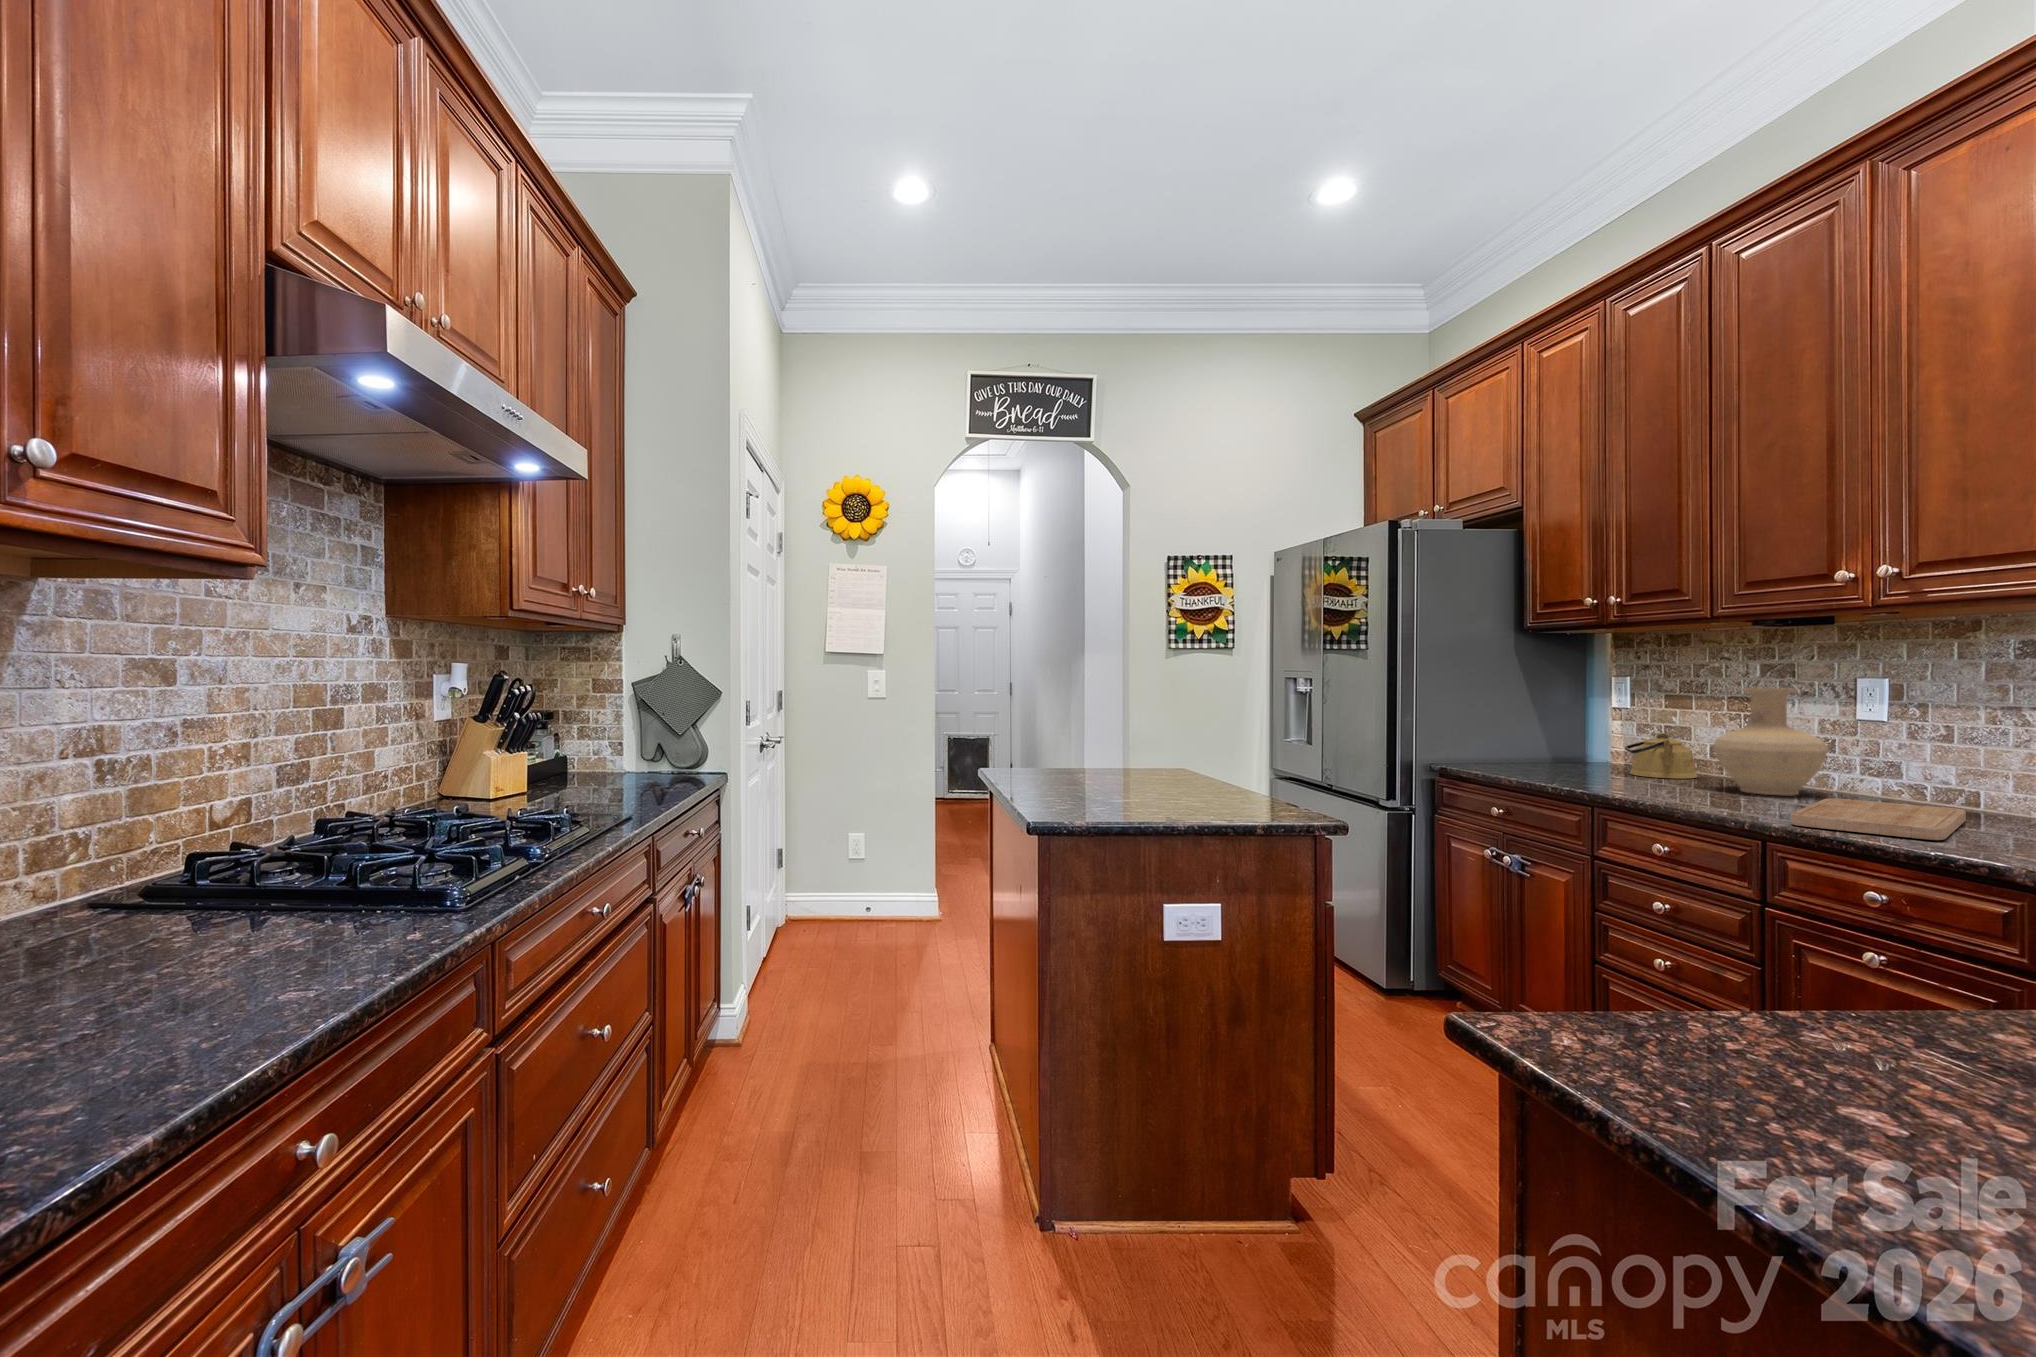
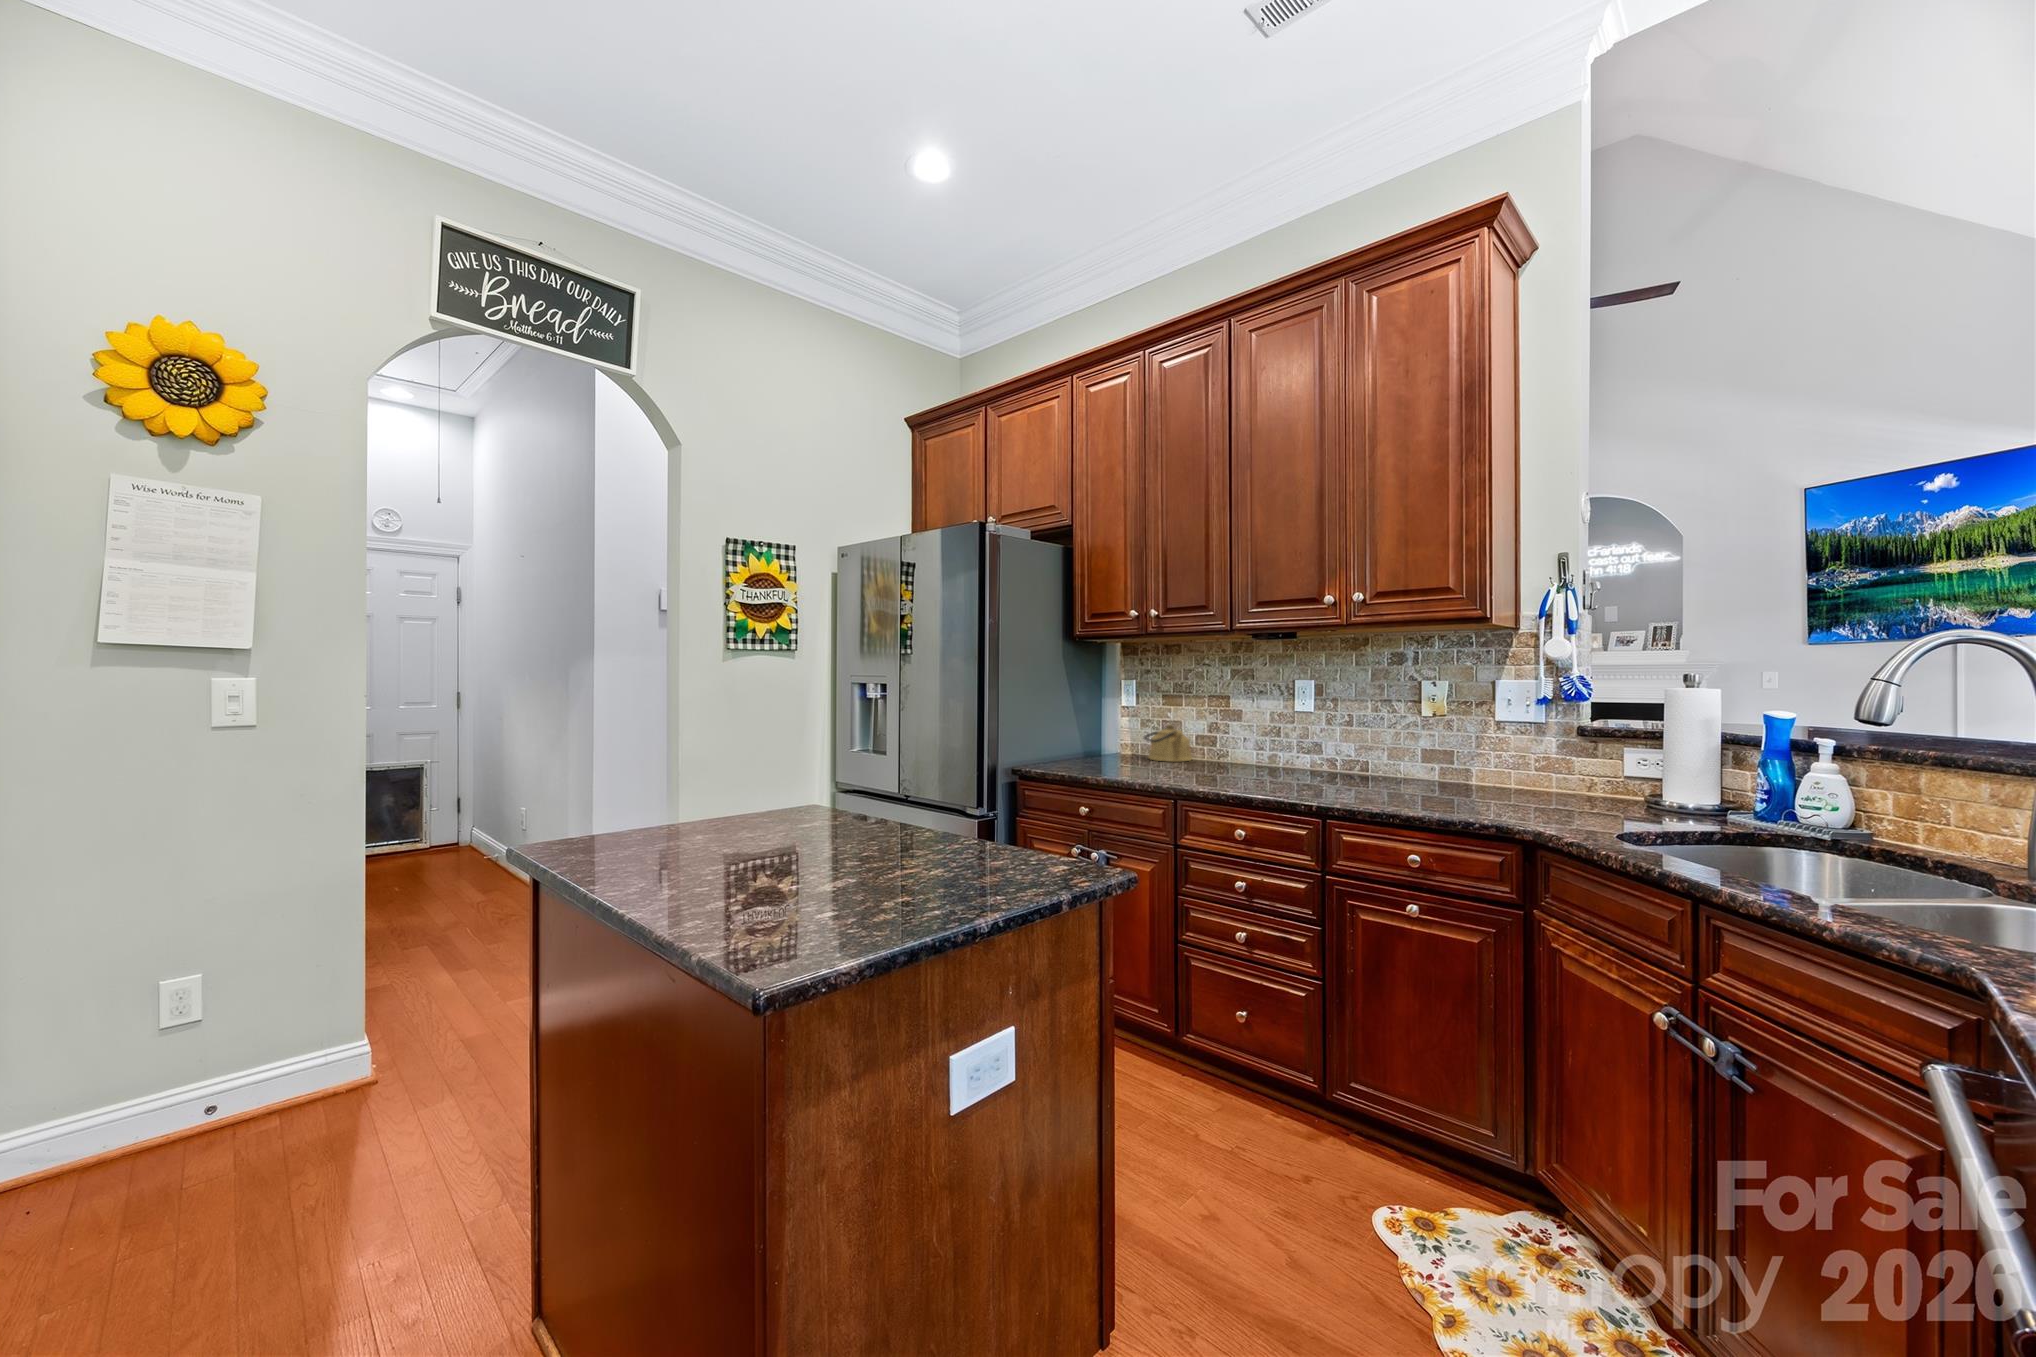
vase: present [1713,688,1828,796] -> none [1216,689,1284,772]
cutting board: present [1792,798,1966,840] -> none [1296,773,1390,802]

